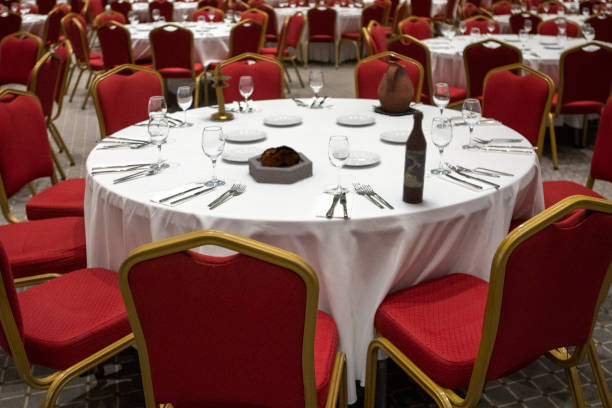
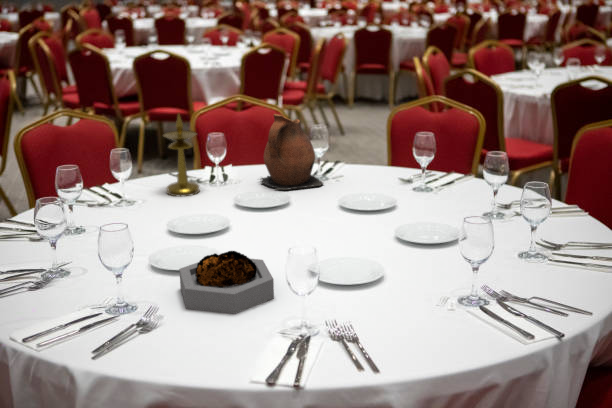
ceramic pitcher: present [373,61,420,115] -> present [261,114,323,190]
wine bottle: present [403,111,427,203] -> none [399,217,437,363]

